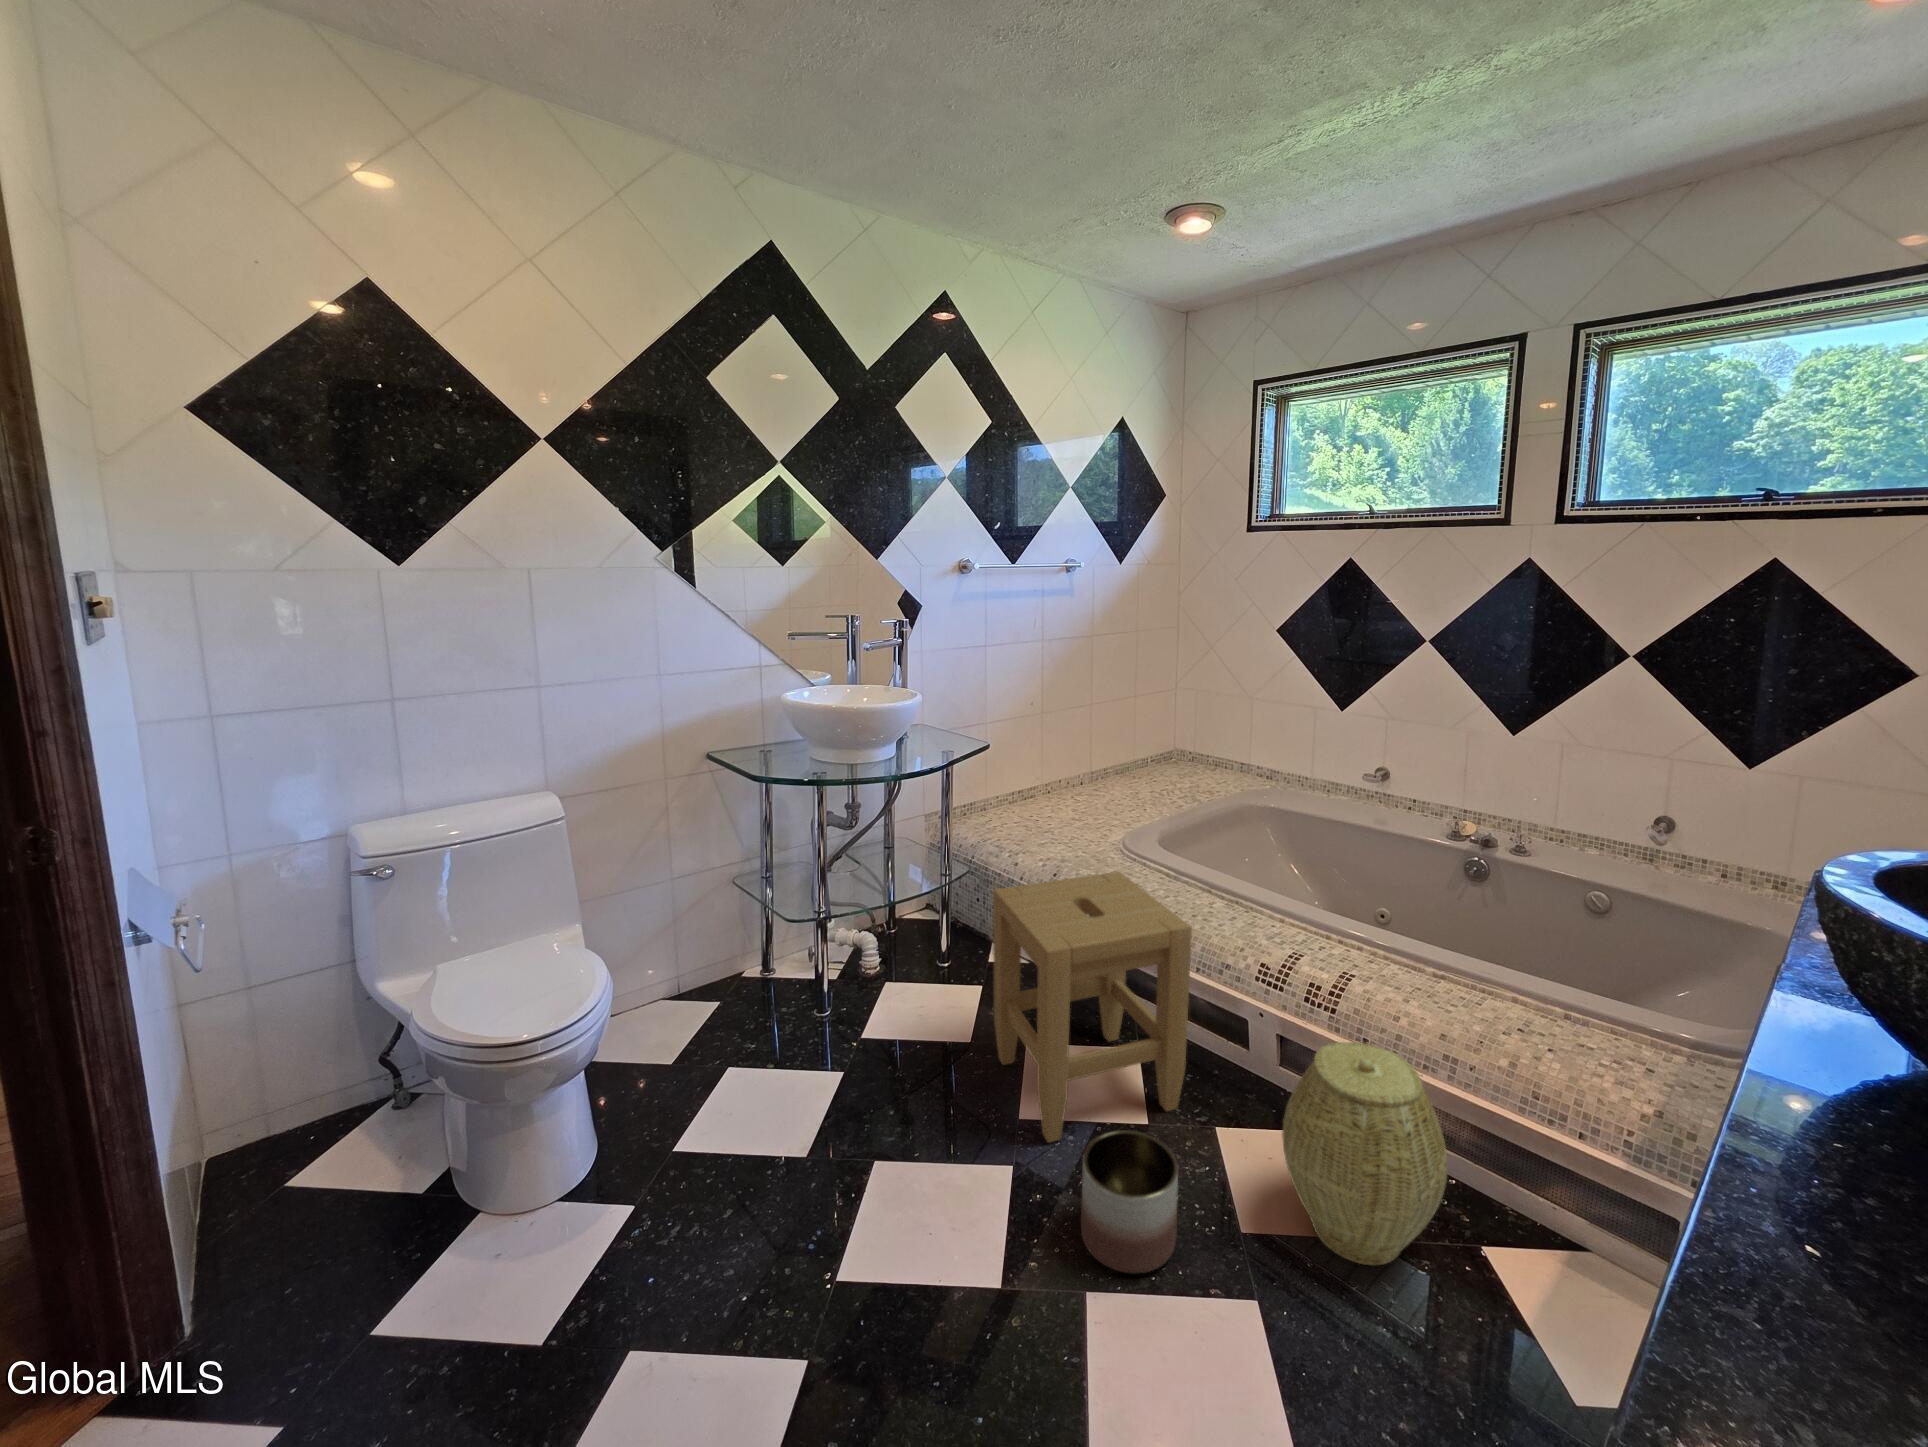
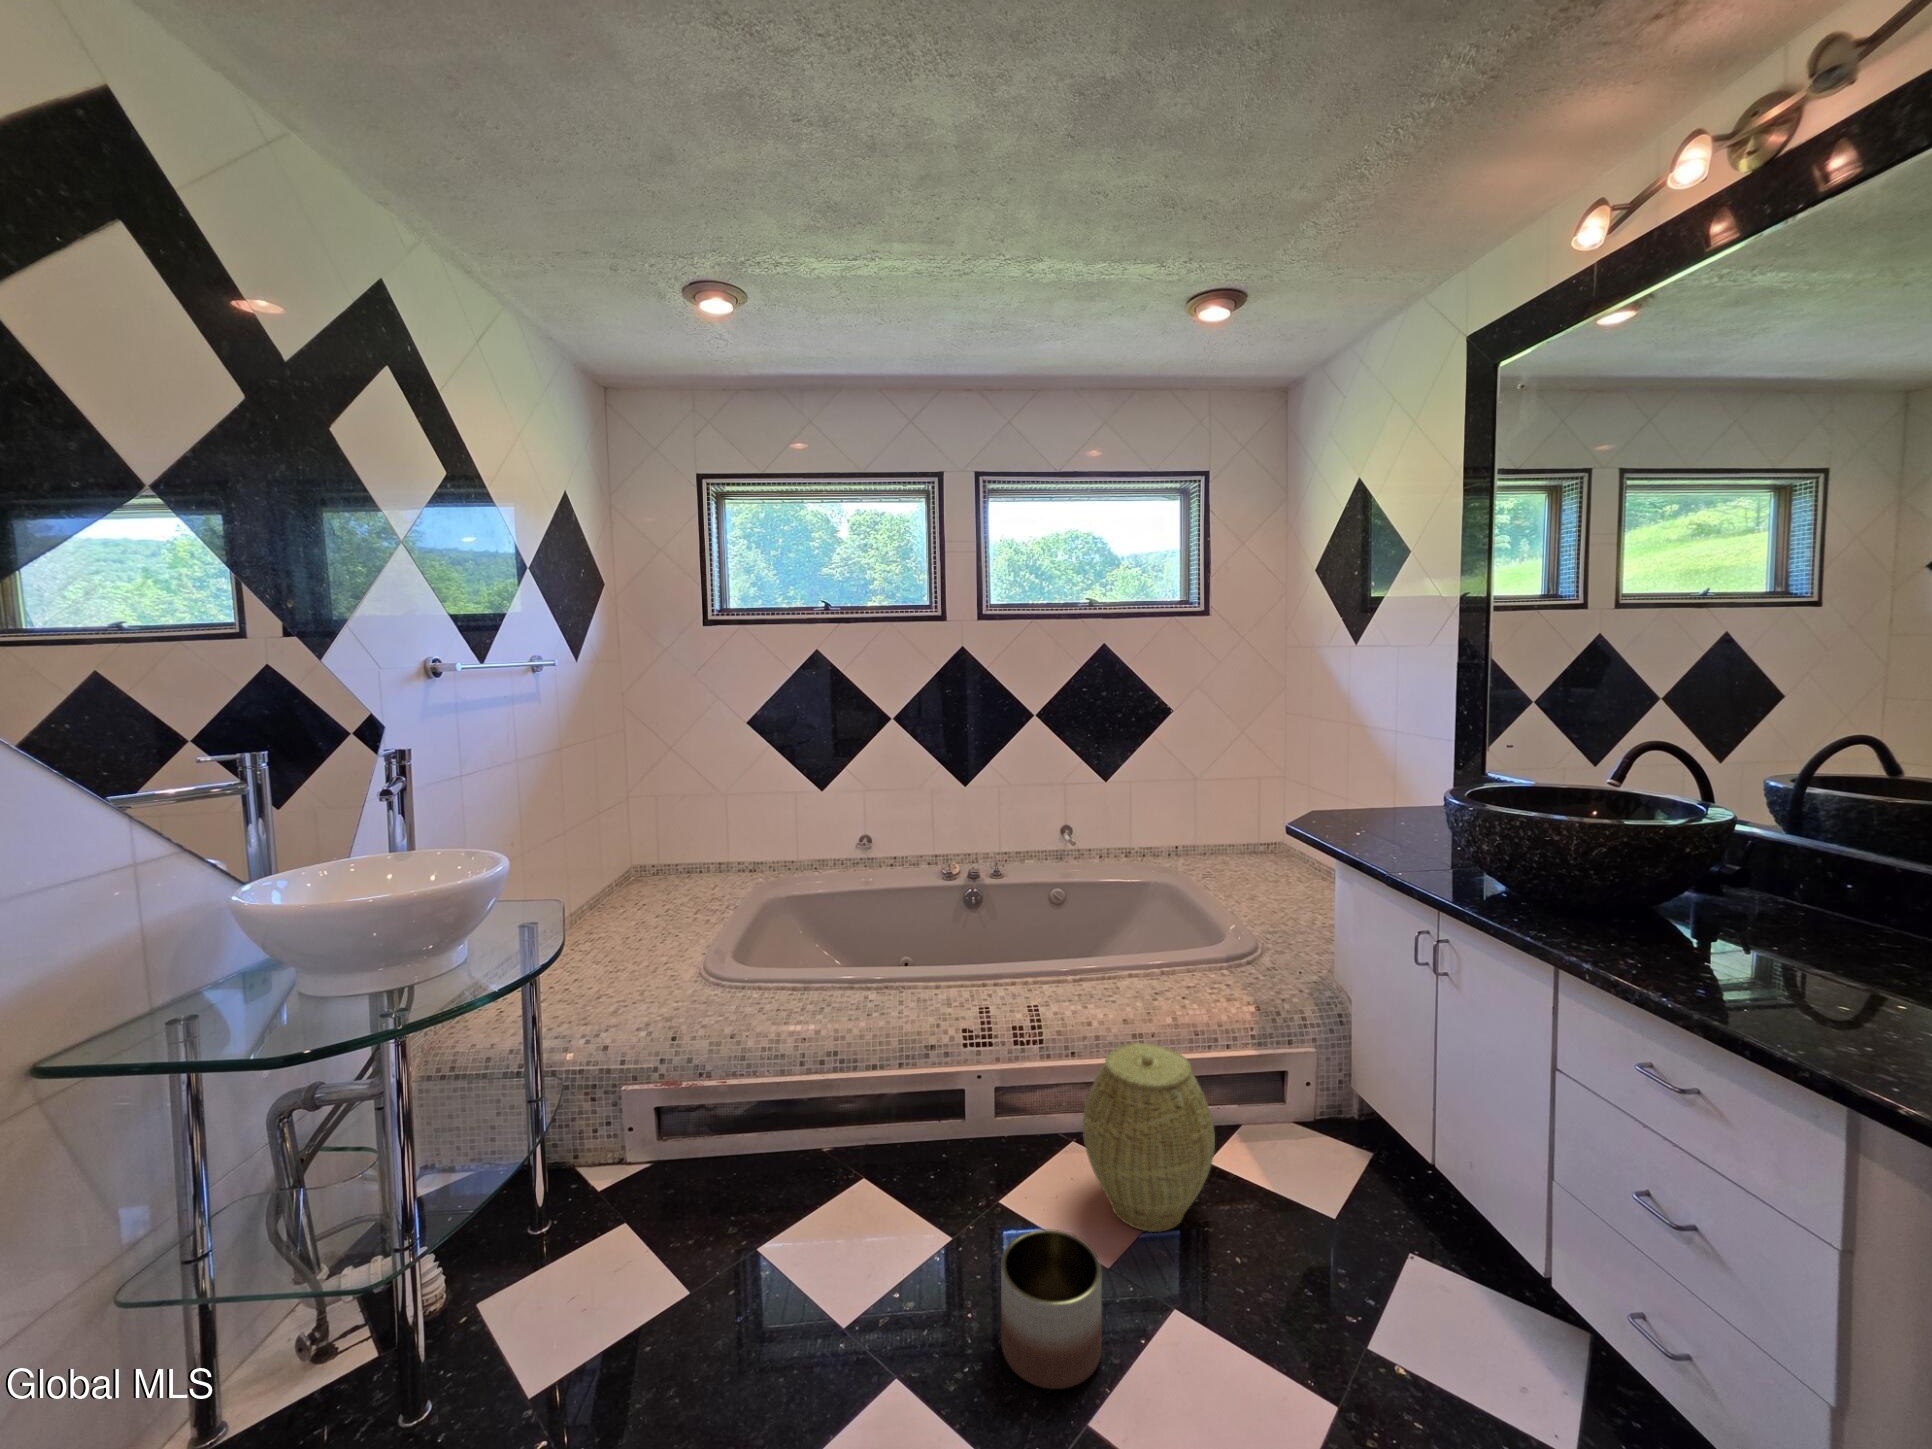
stool: present [993,872,1192,1142] -> none [721,995,955,1331]

